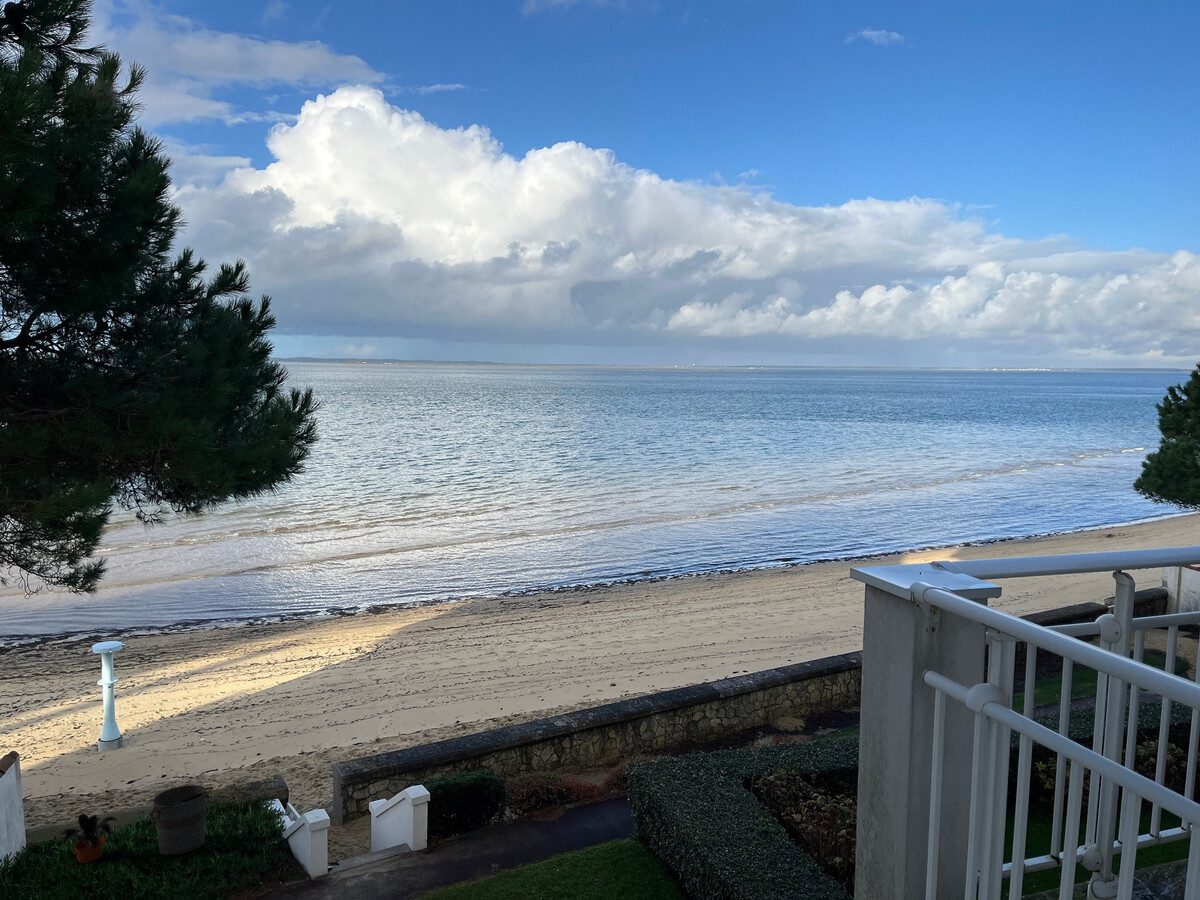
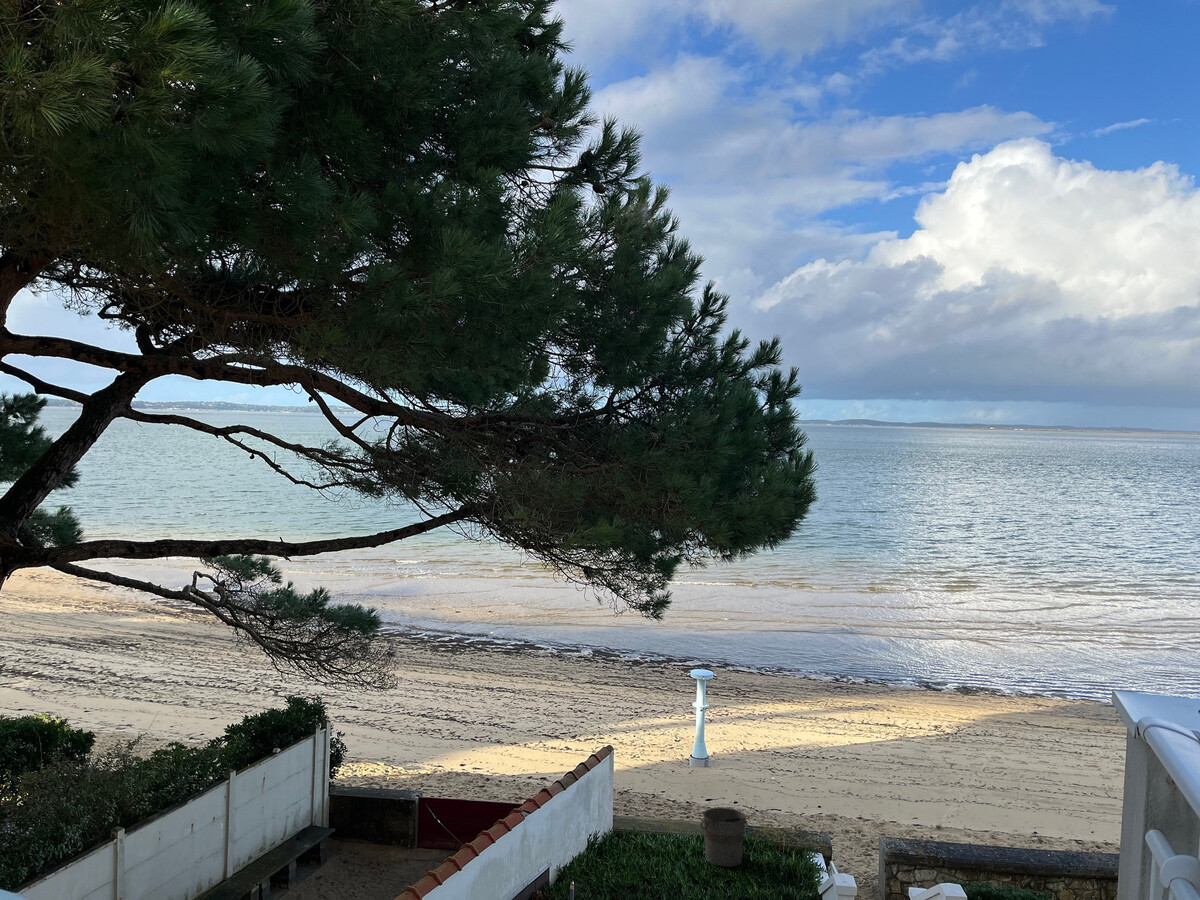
potted plant: present [58,813,117,863] -> none [634,807,678,849]

